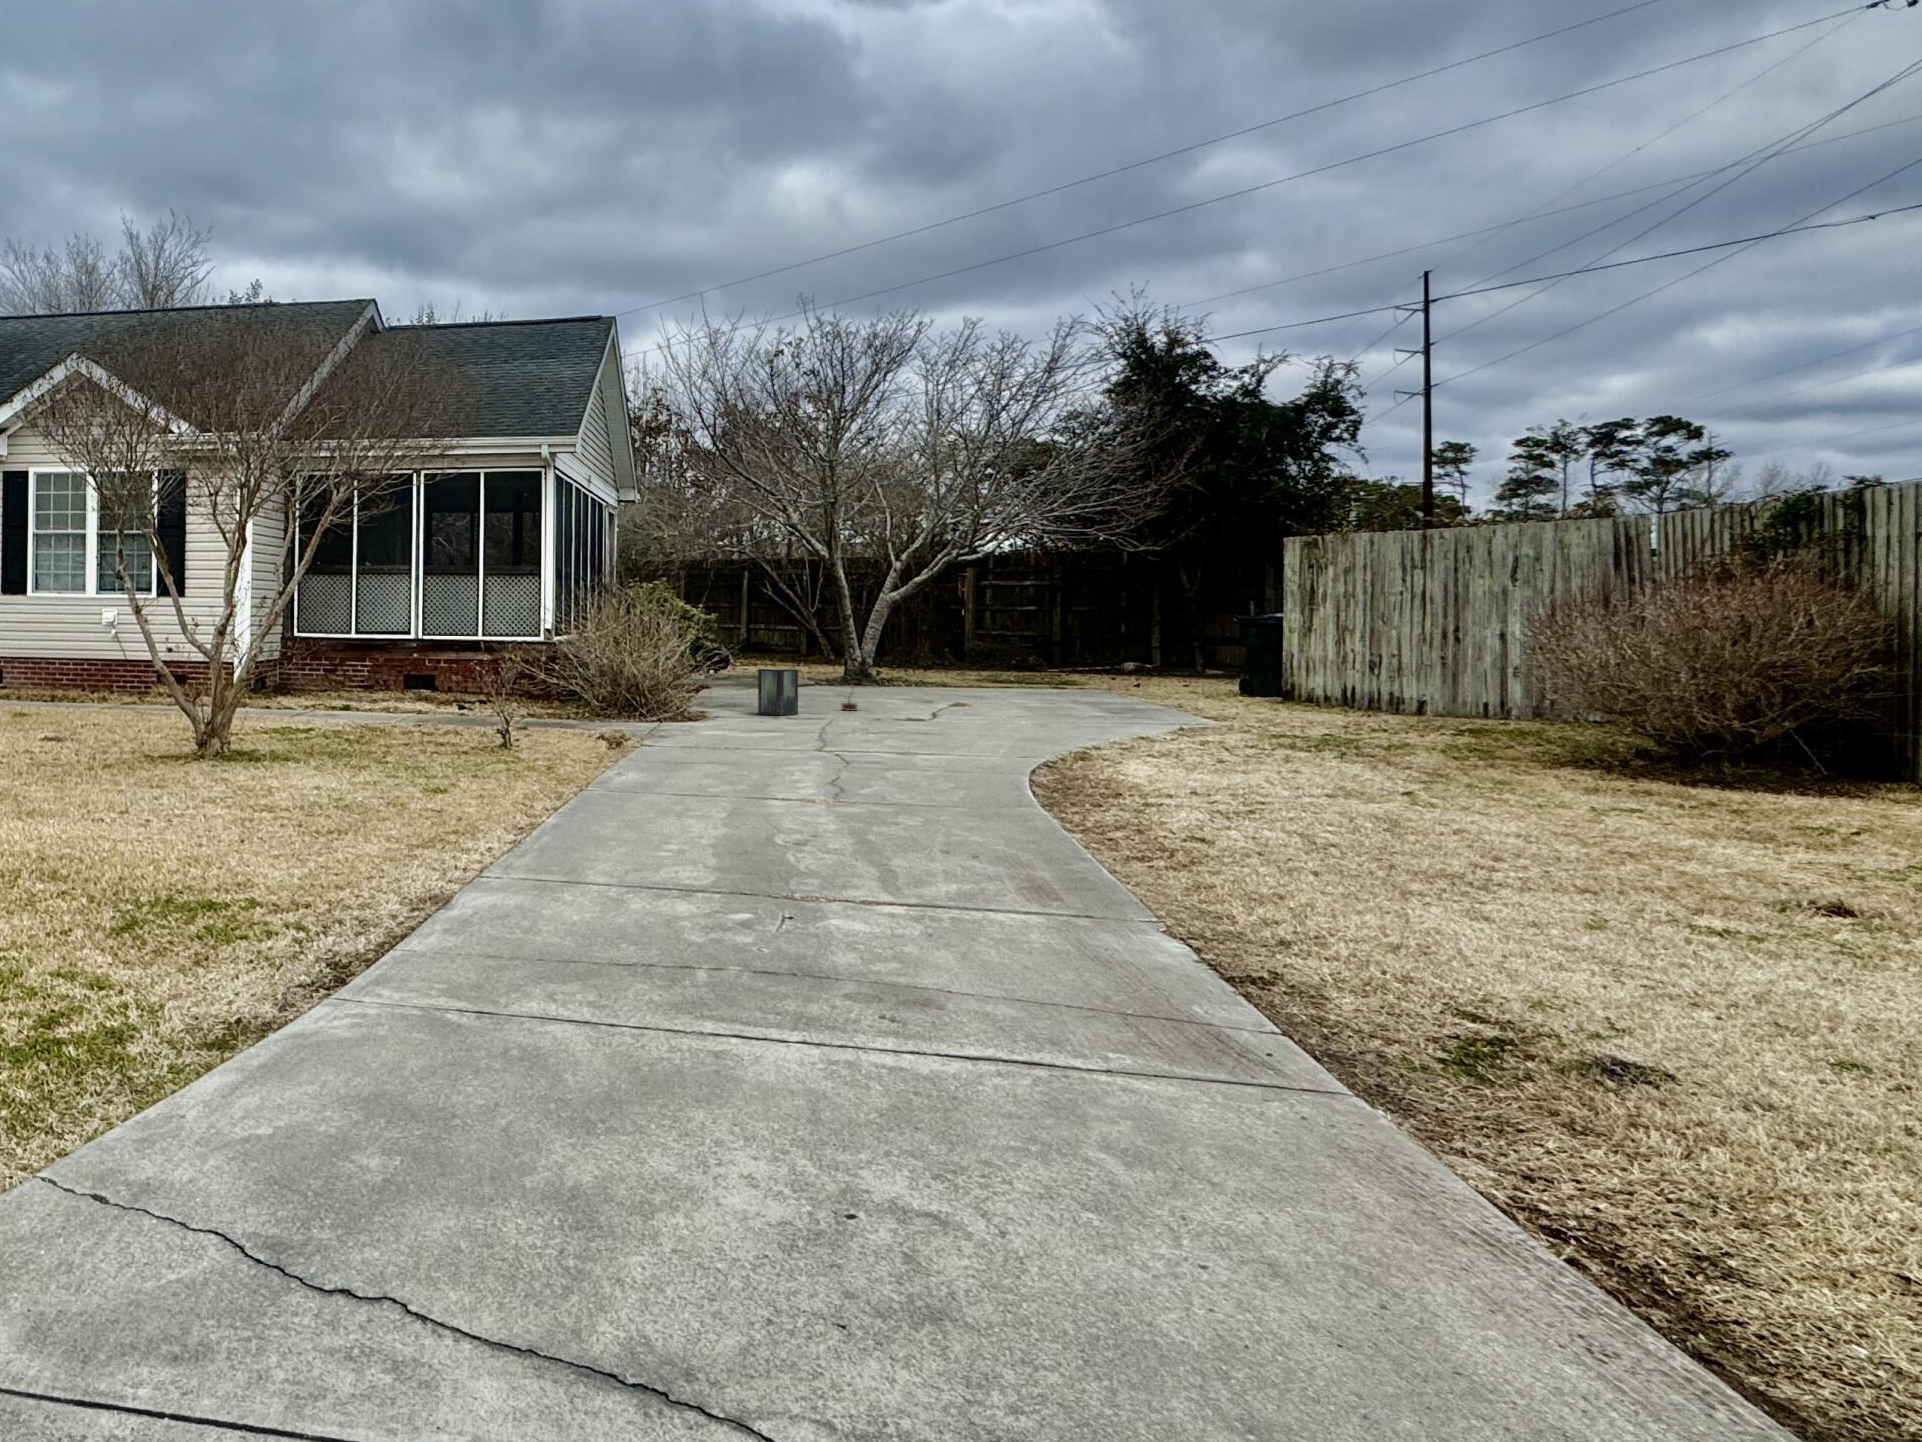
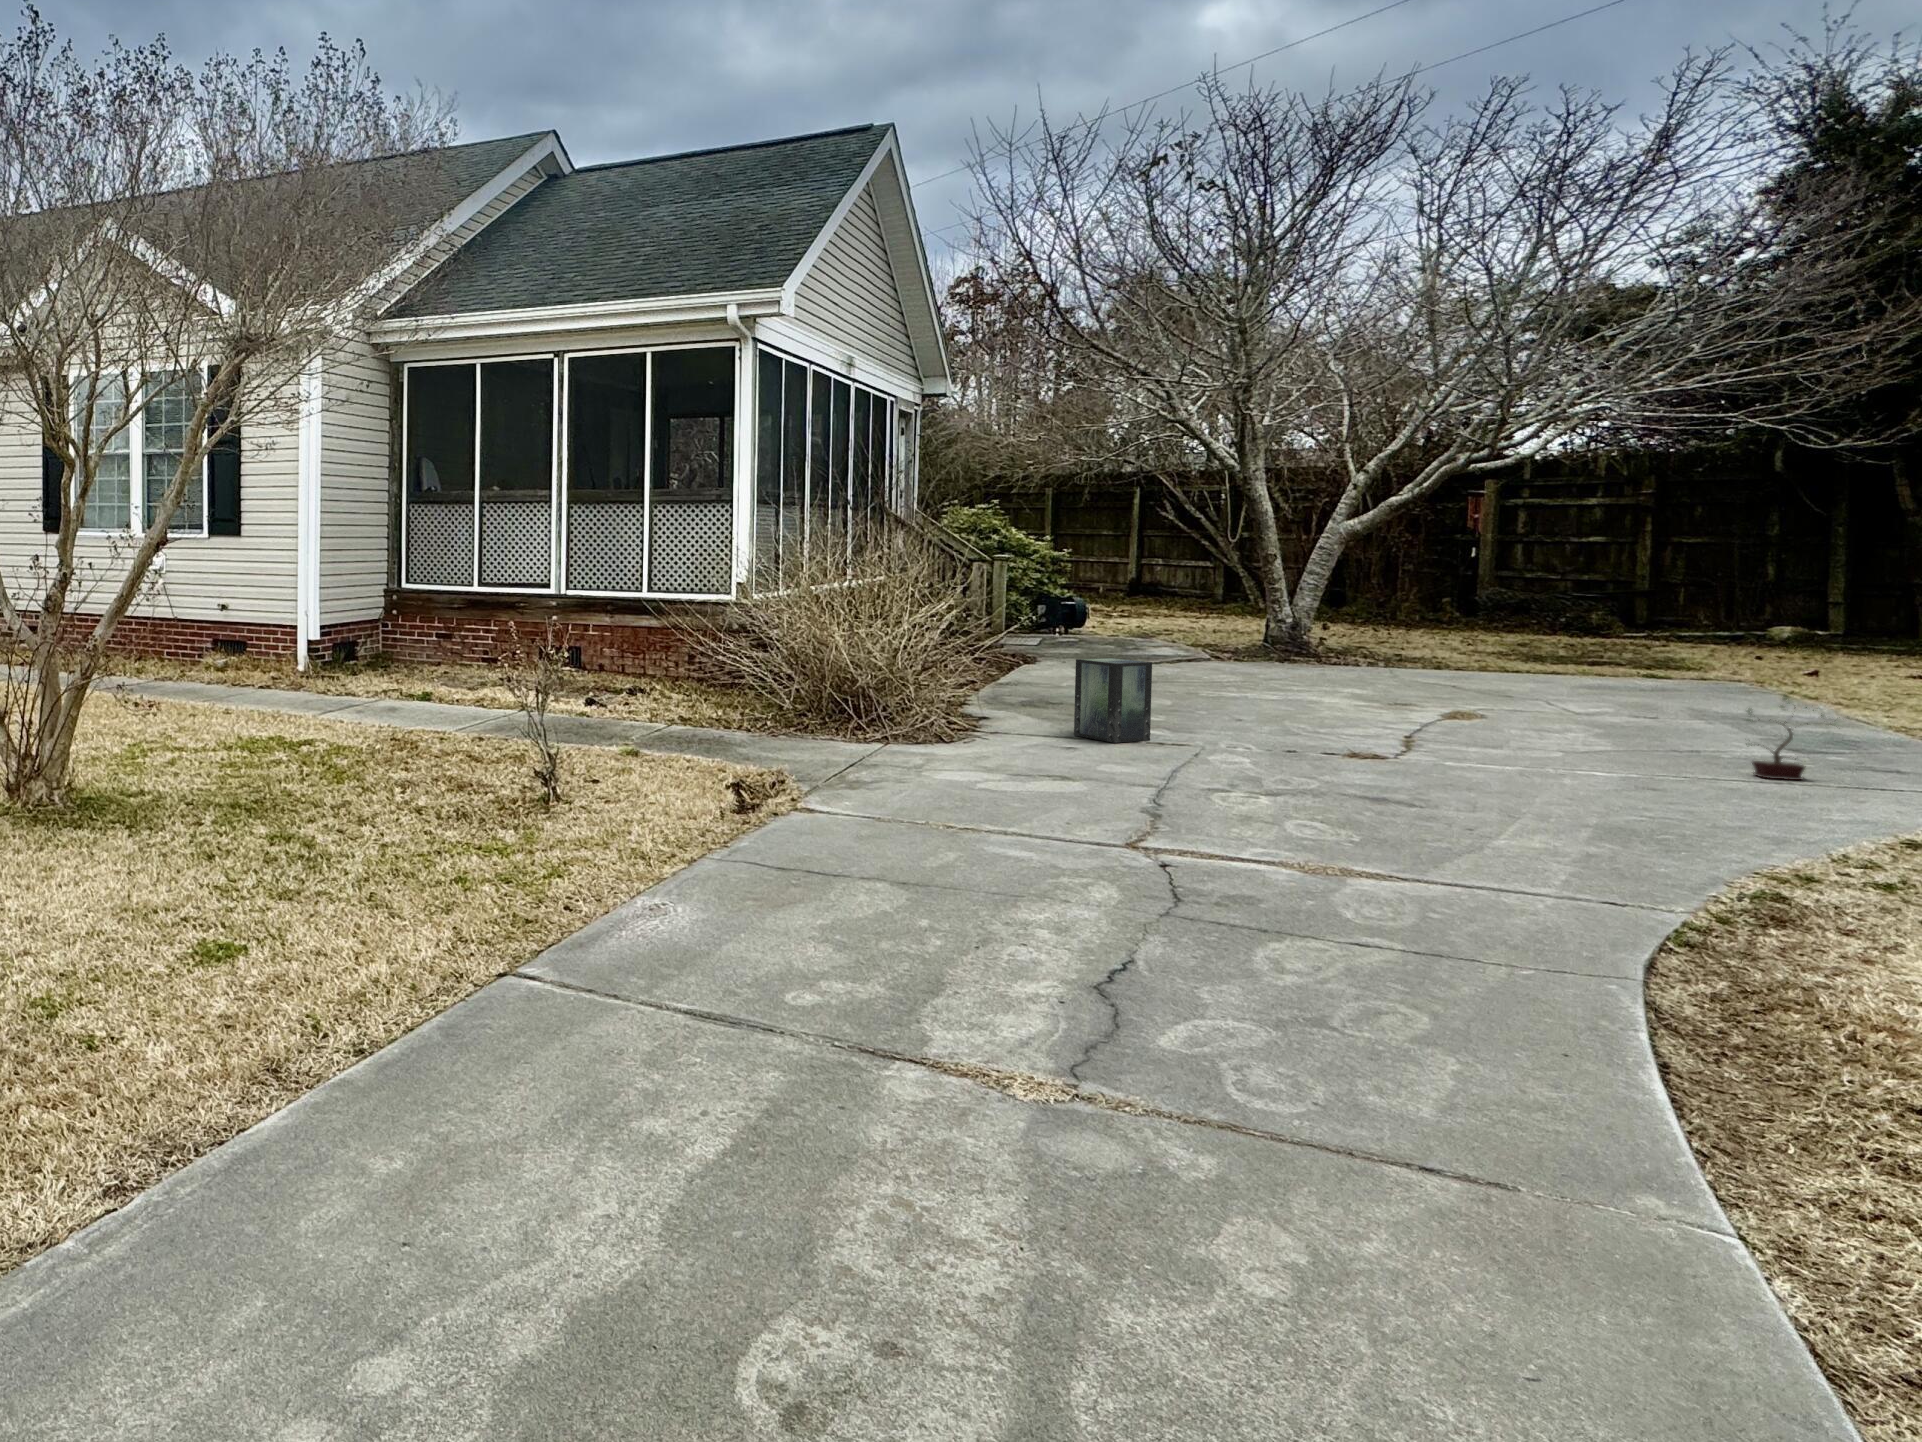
potted plant: present [838,679,857,711] -> present [1746,697,1840,780]

